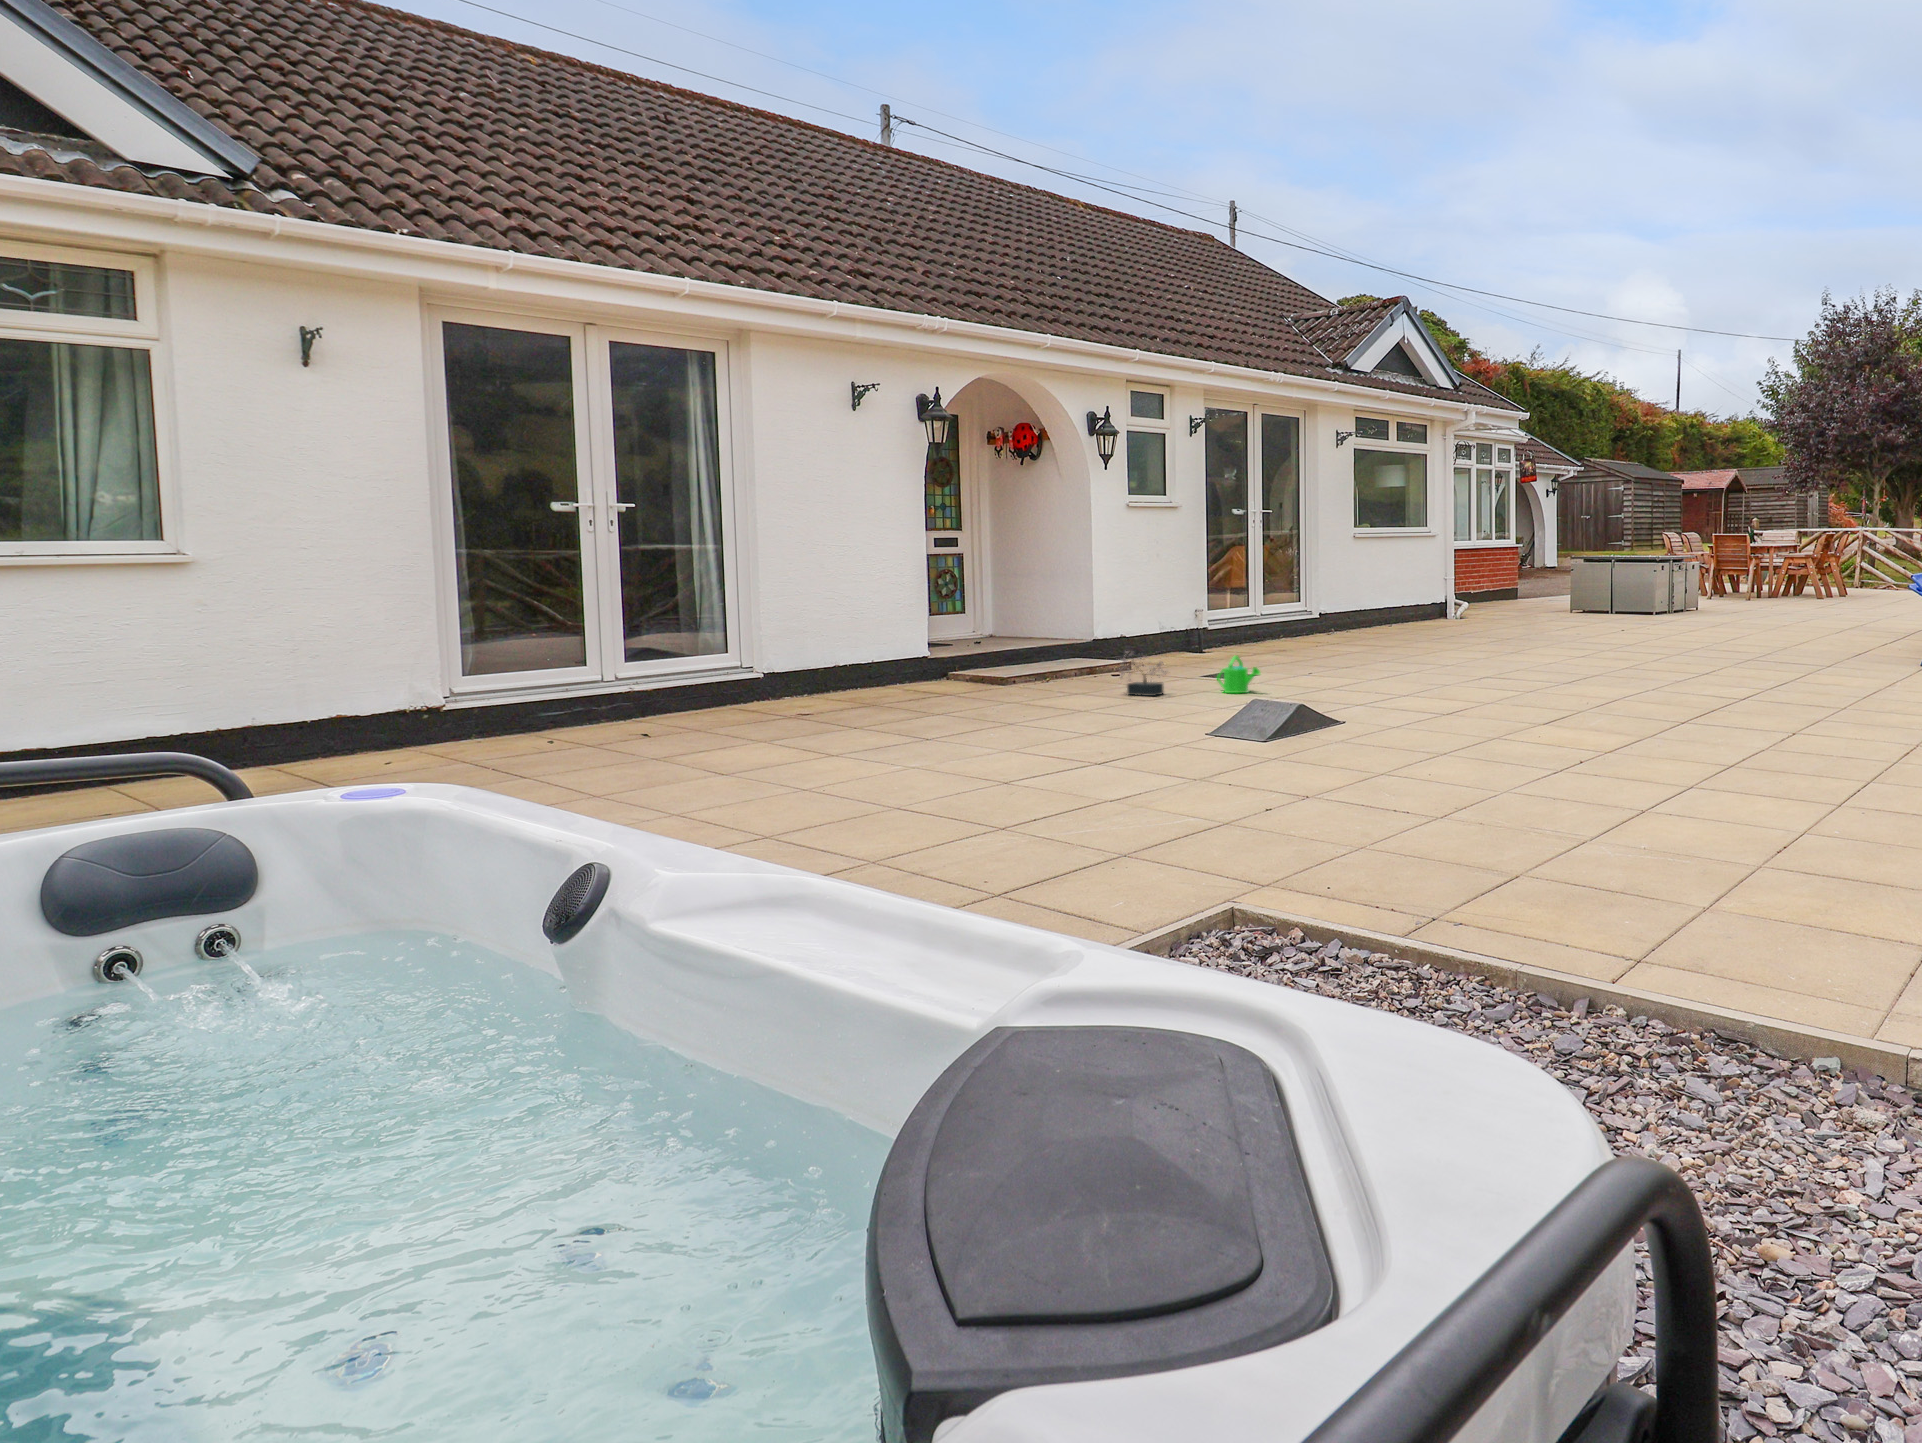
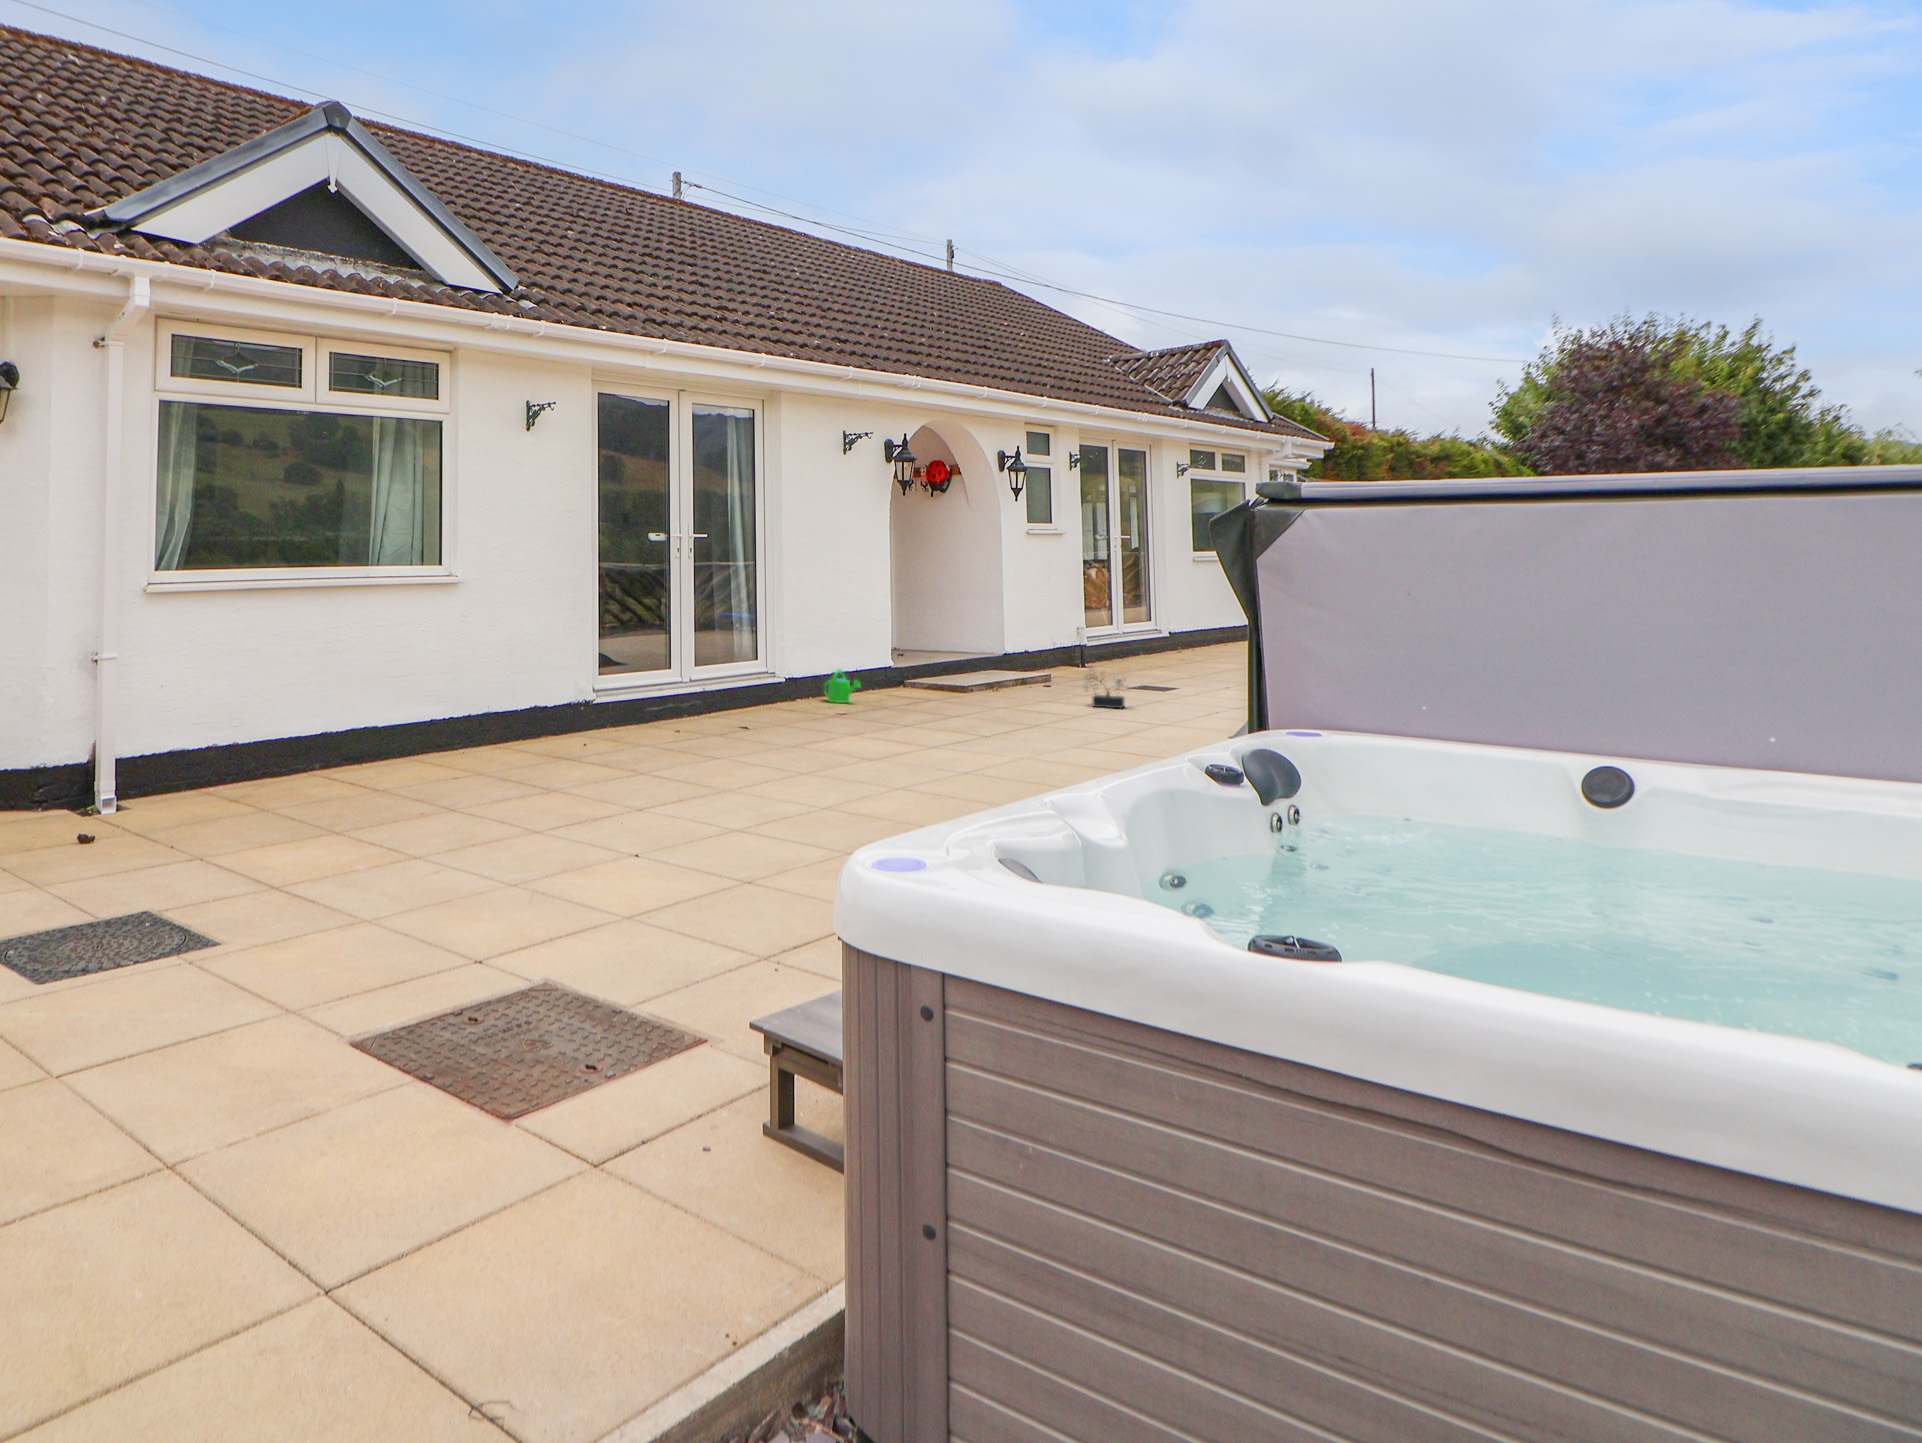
watering can: present [1217,656,1260,693] -> present [824,669,861,703]

